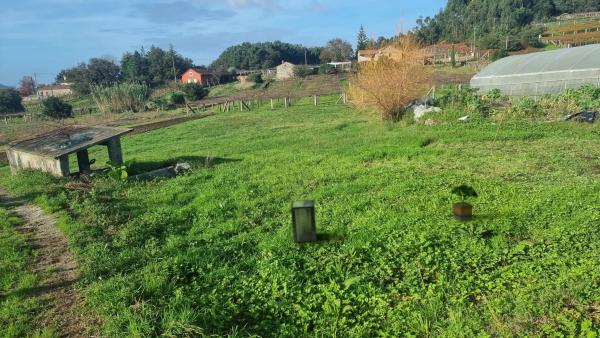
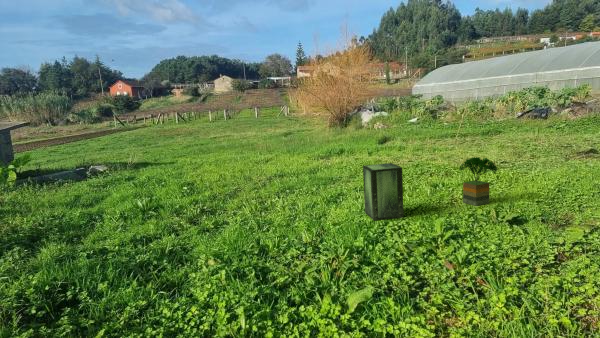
storage box: present [291,200,317,243] -> present [363,163,404,221]

